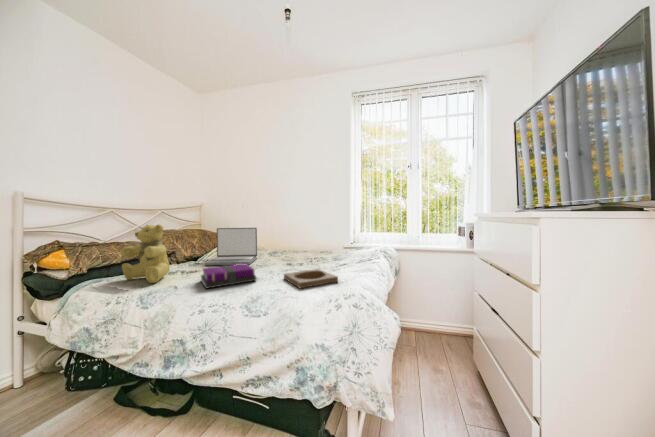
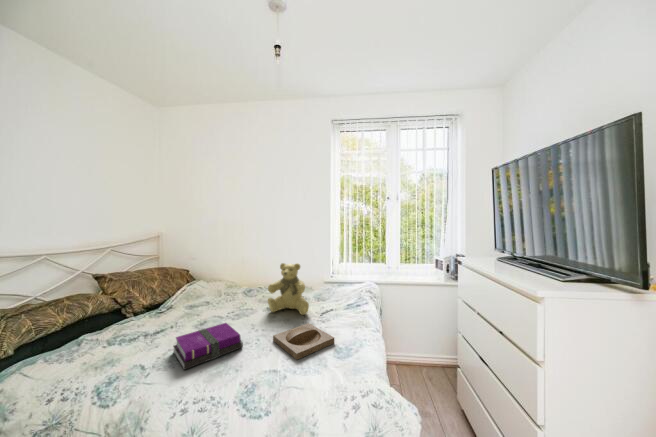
teddy bear: present [121,225,170,283] -> present [268,263,309,315]
laptop: present [205,228,257,266] -> none [171,267,232,319]

